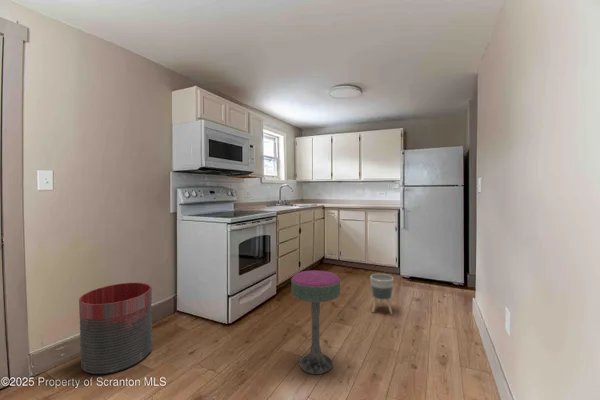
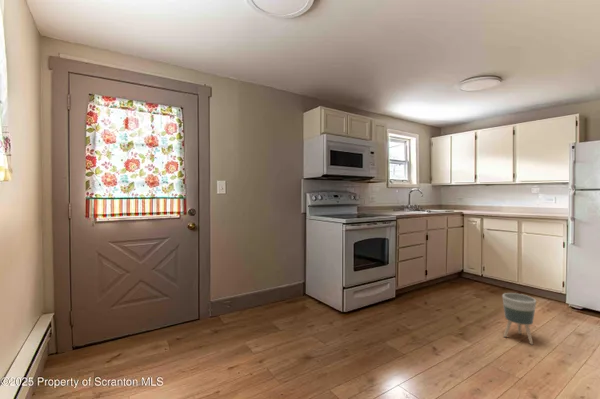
bar stool: present [291,270,340,374] -> none [389,273,440,374]
trash can: present [79,283,152,374] -> none [237,264,282,327]

